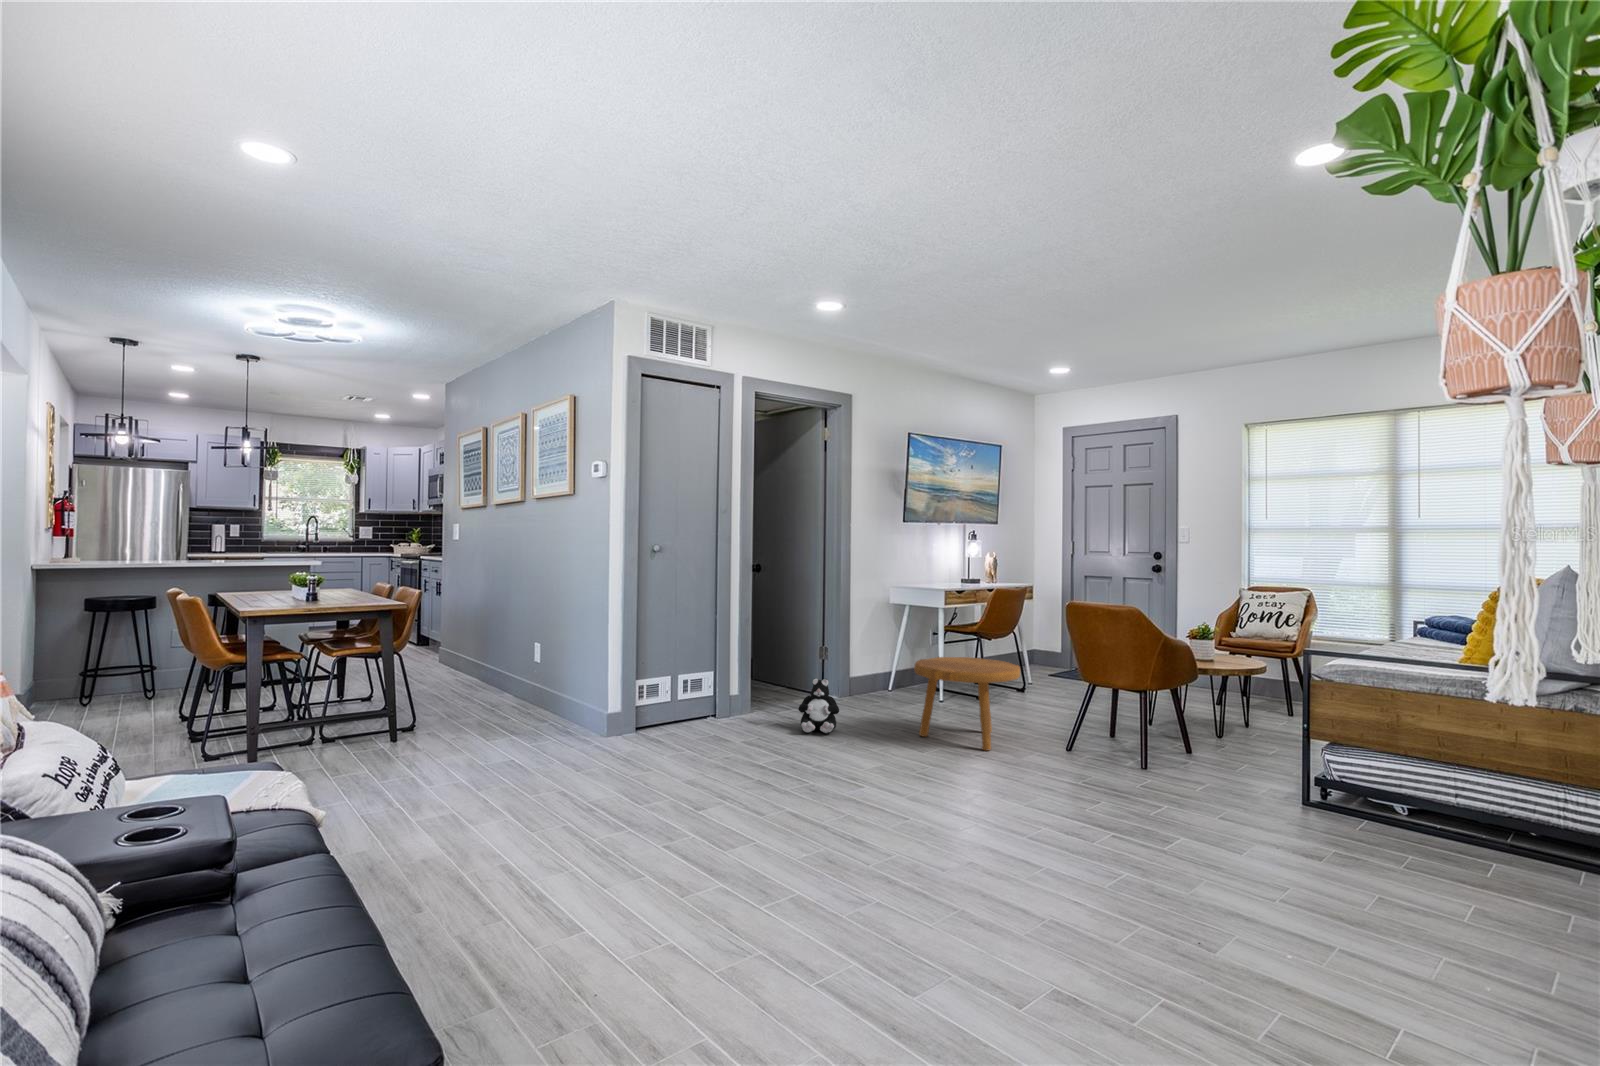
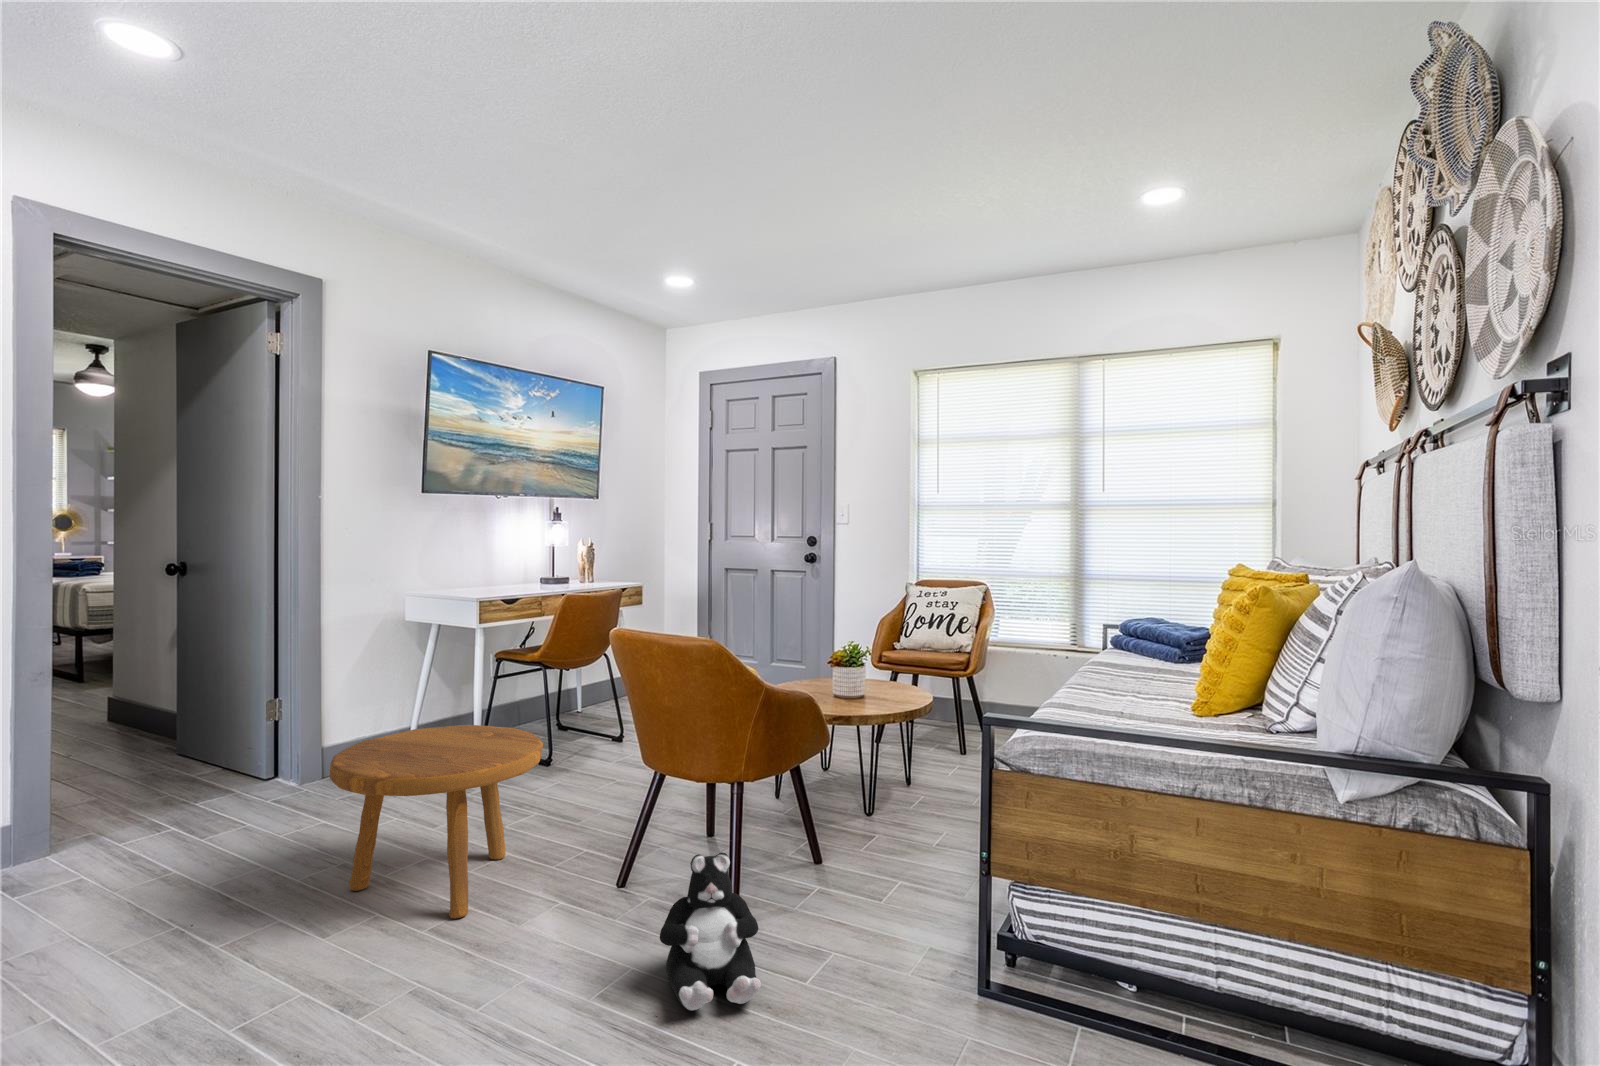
plush toy: present [798,678,839,733] -> present [660,853,761,1011]

